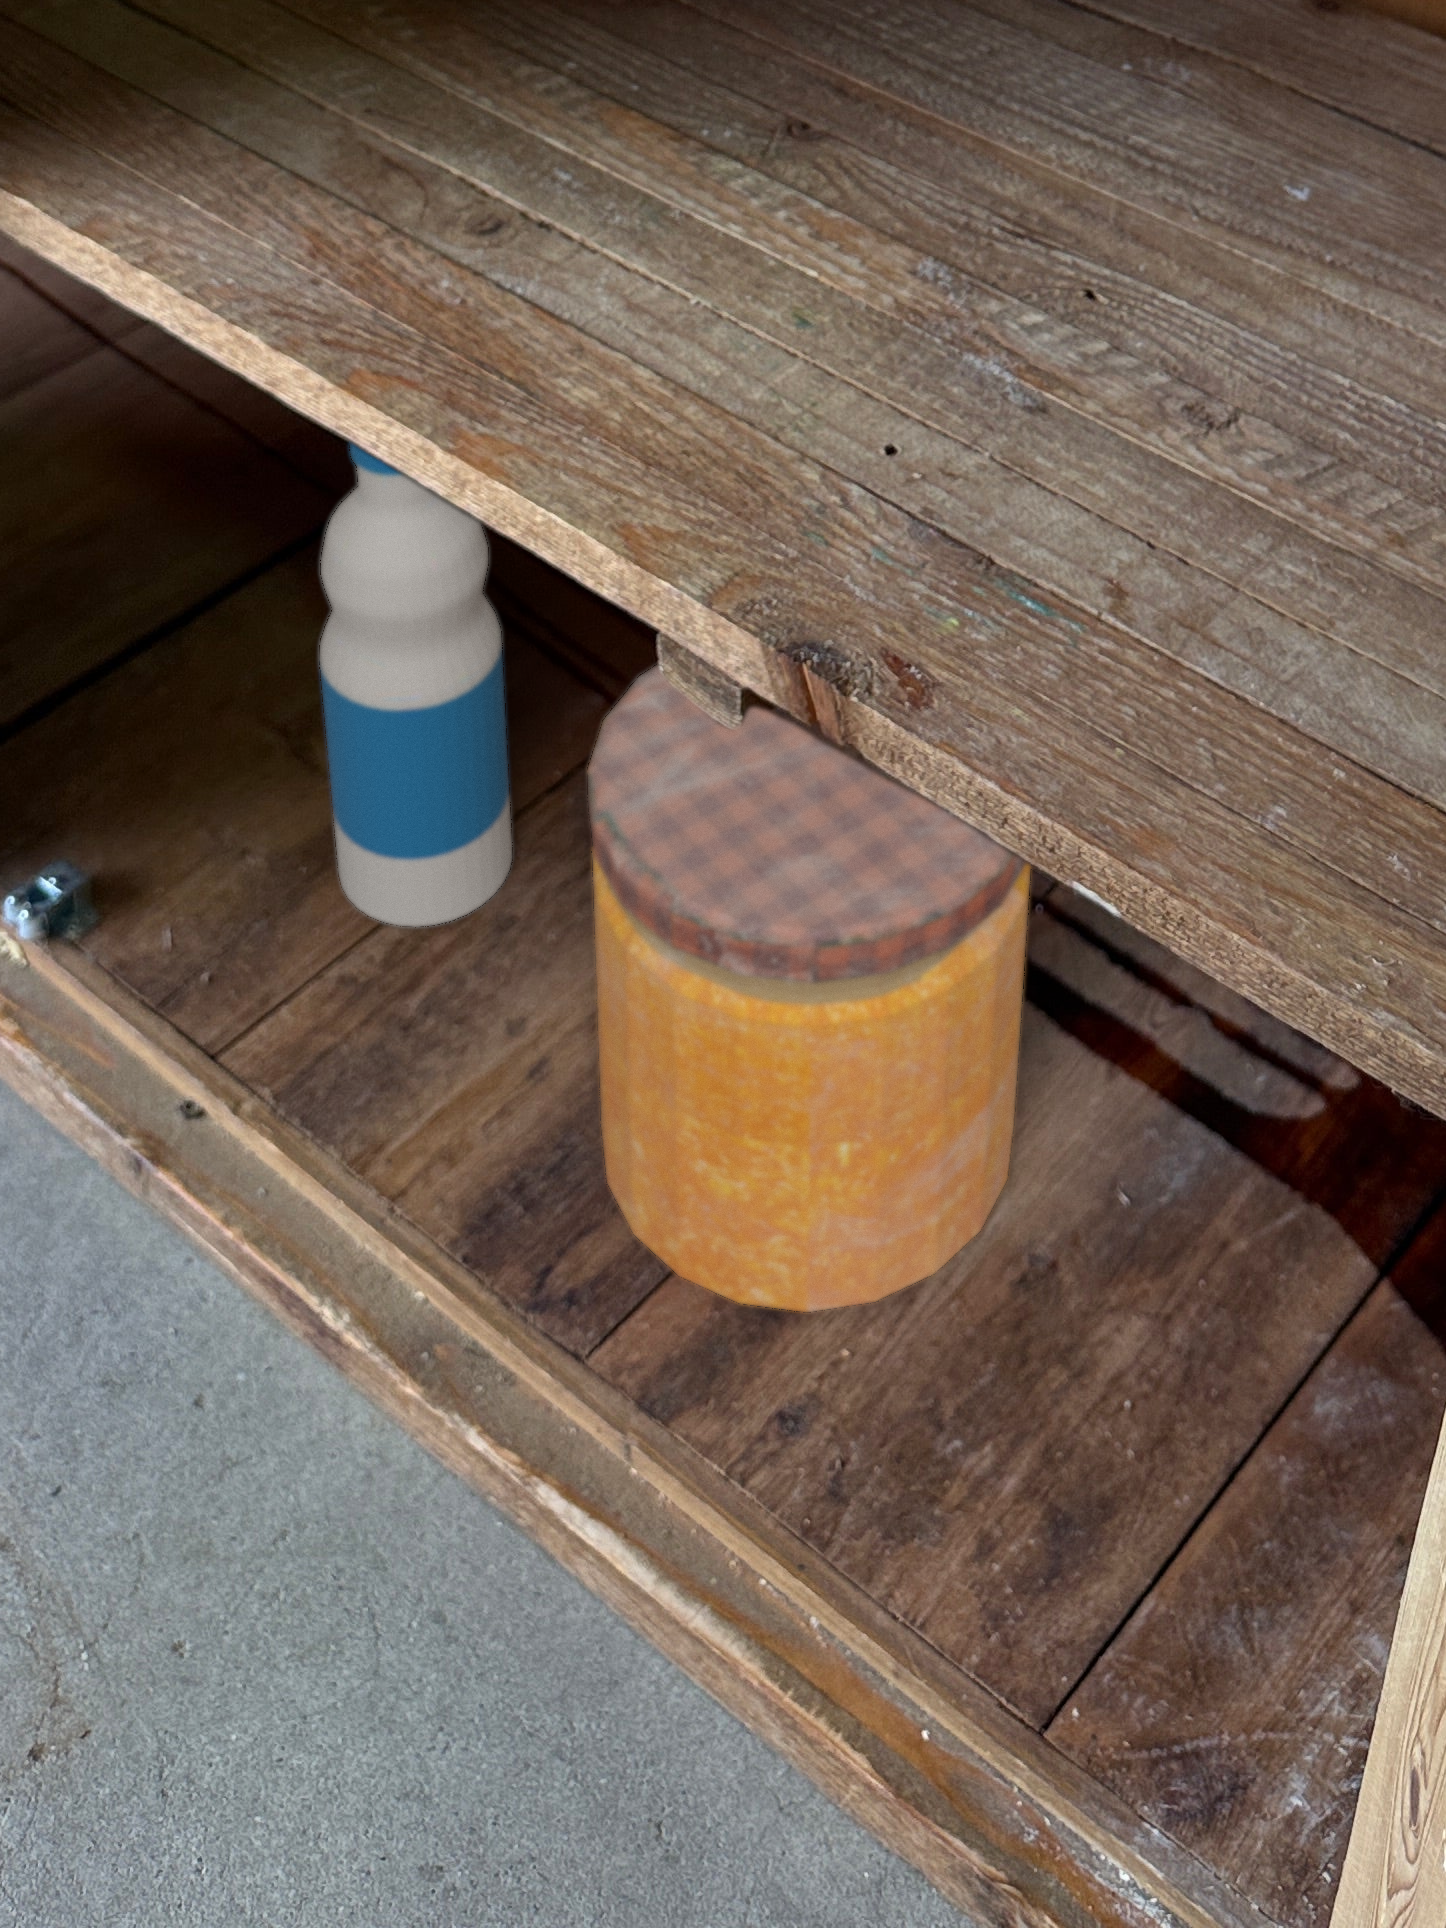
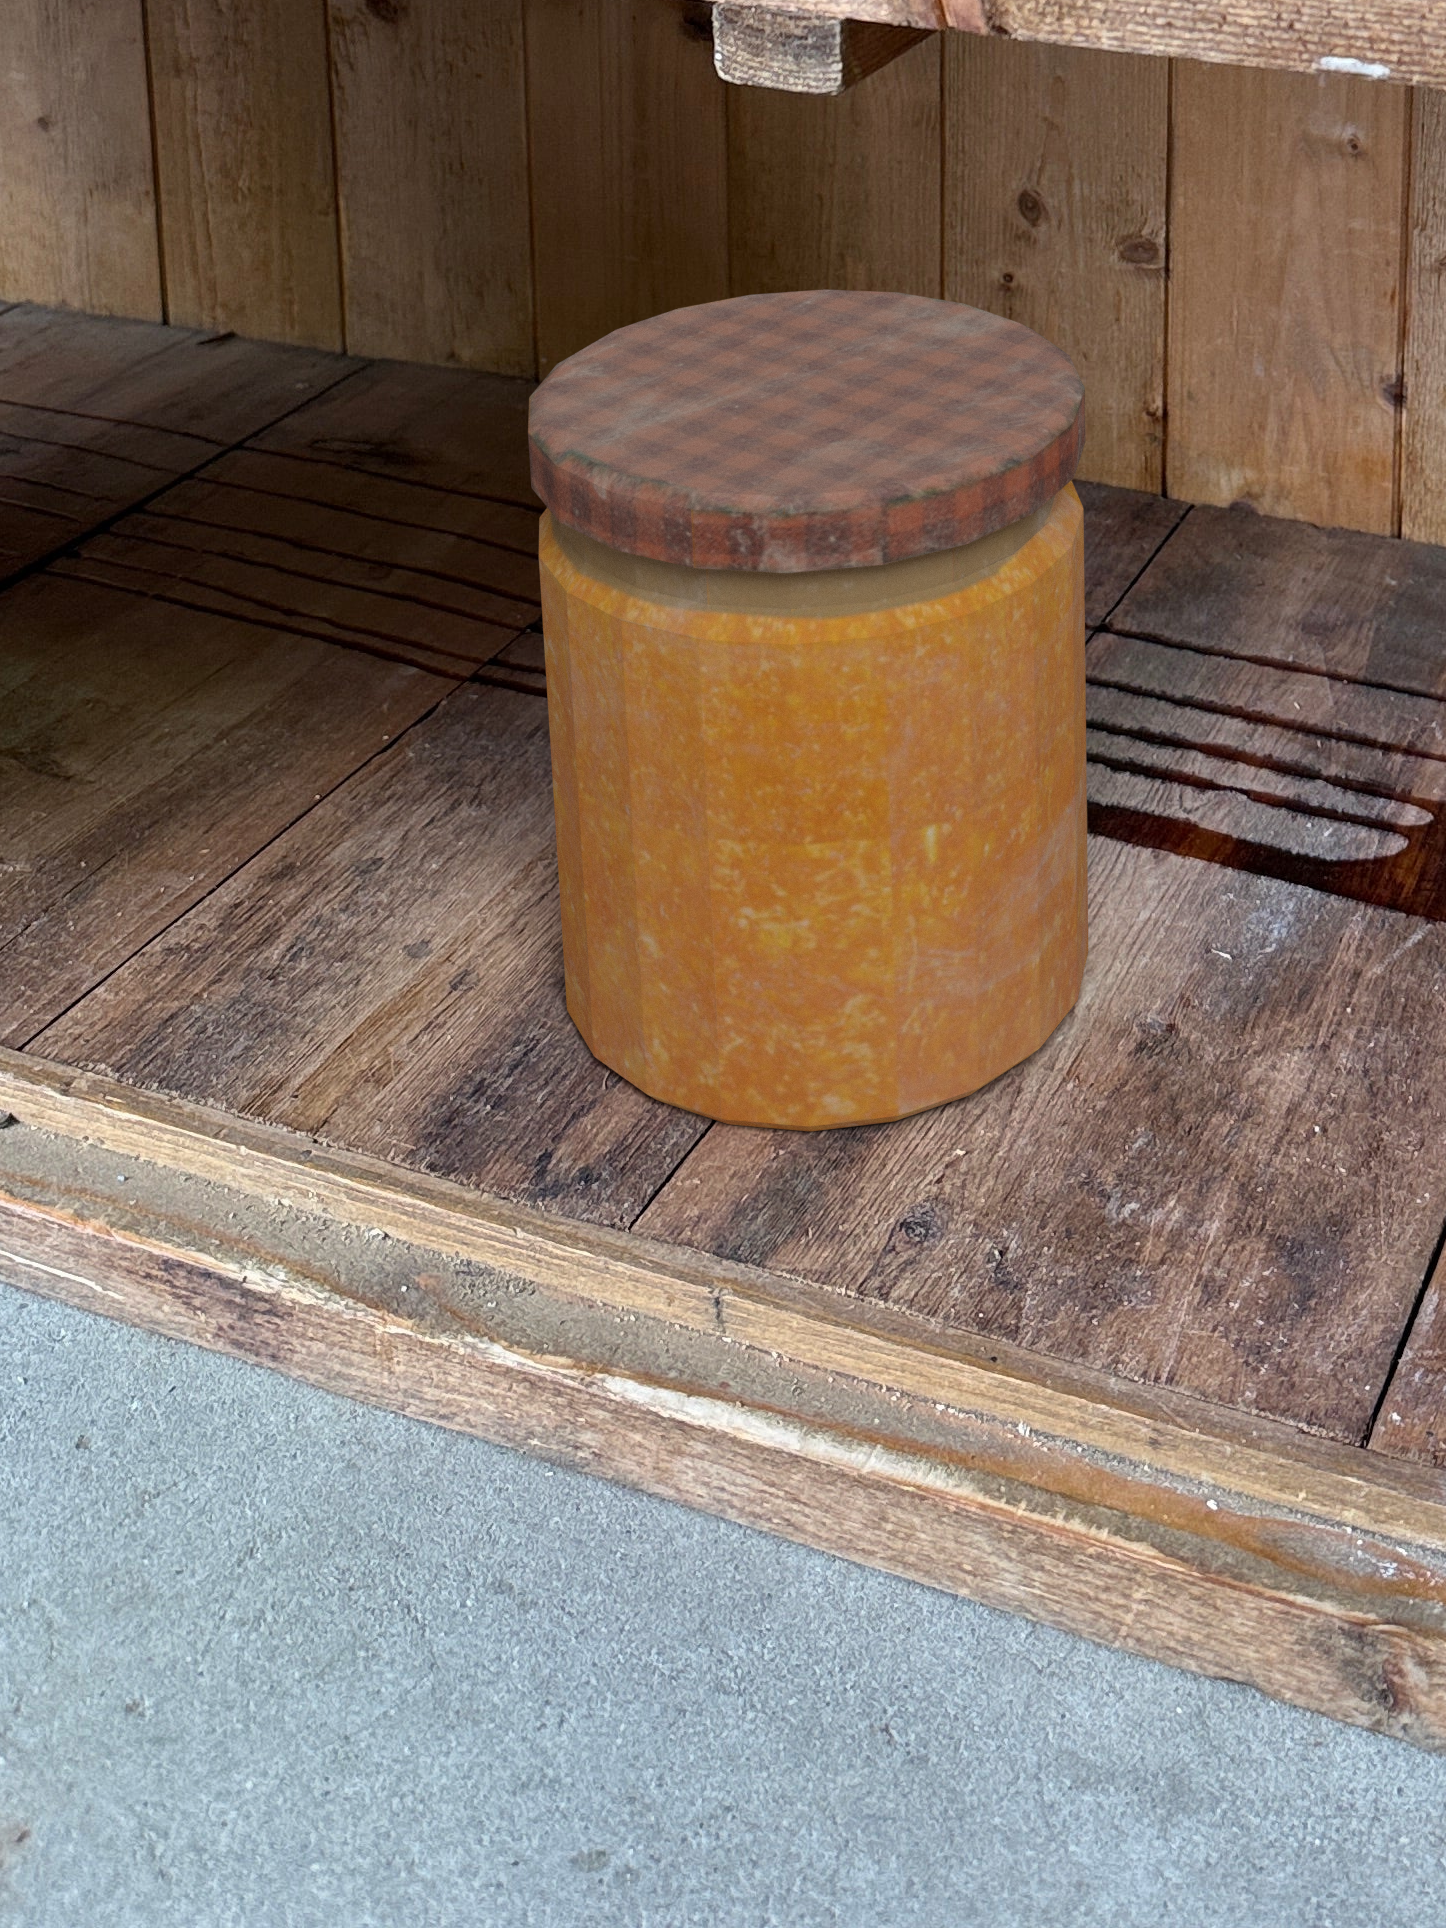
bottle: present [320,444,512,927] -> none [101,111,363,883]

